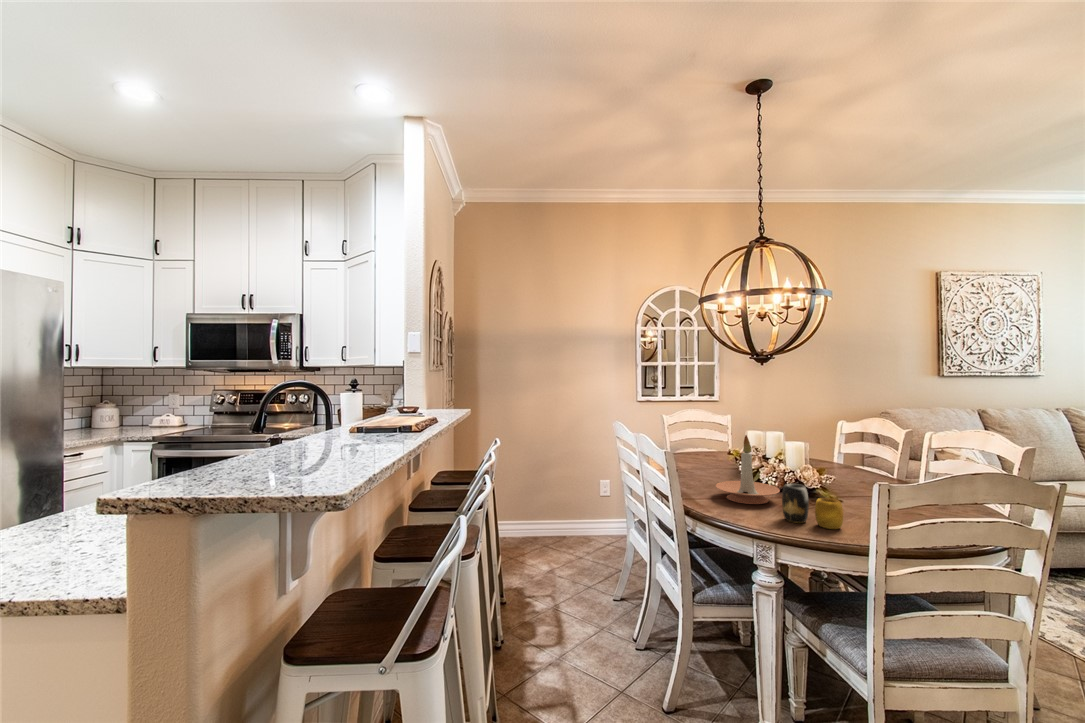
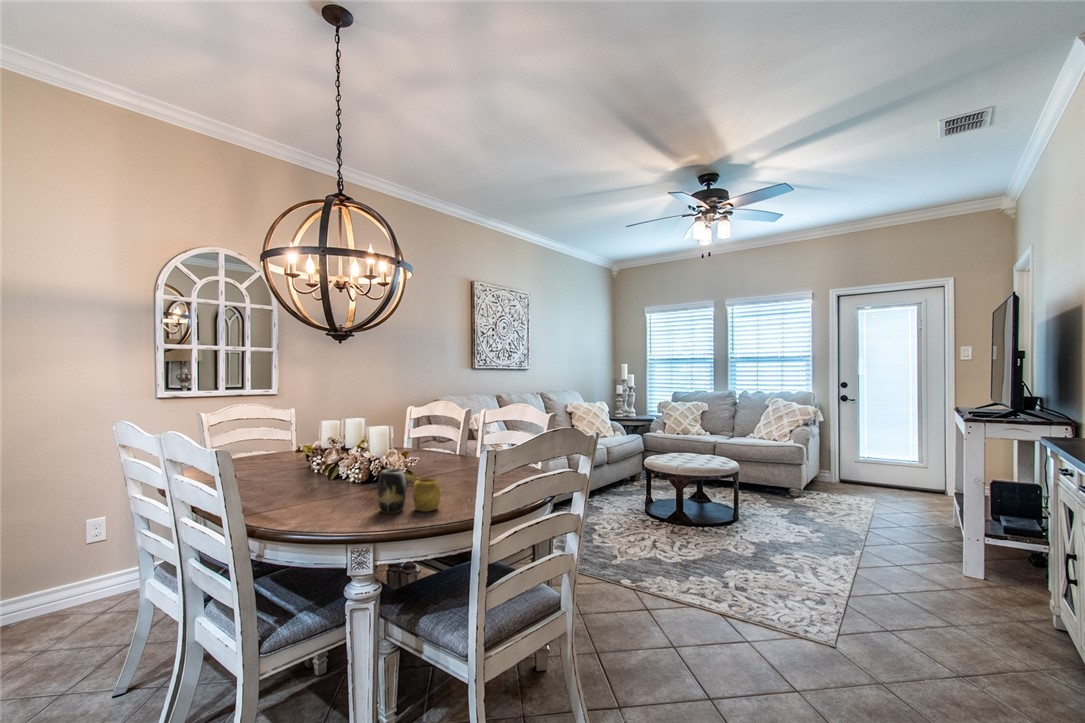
candle holder: present [716,435,780,504] -> none [291,420,369,505]

